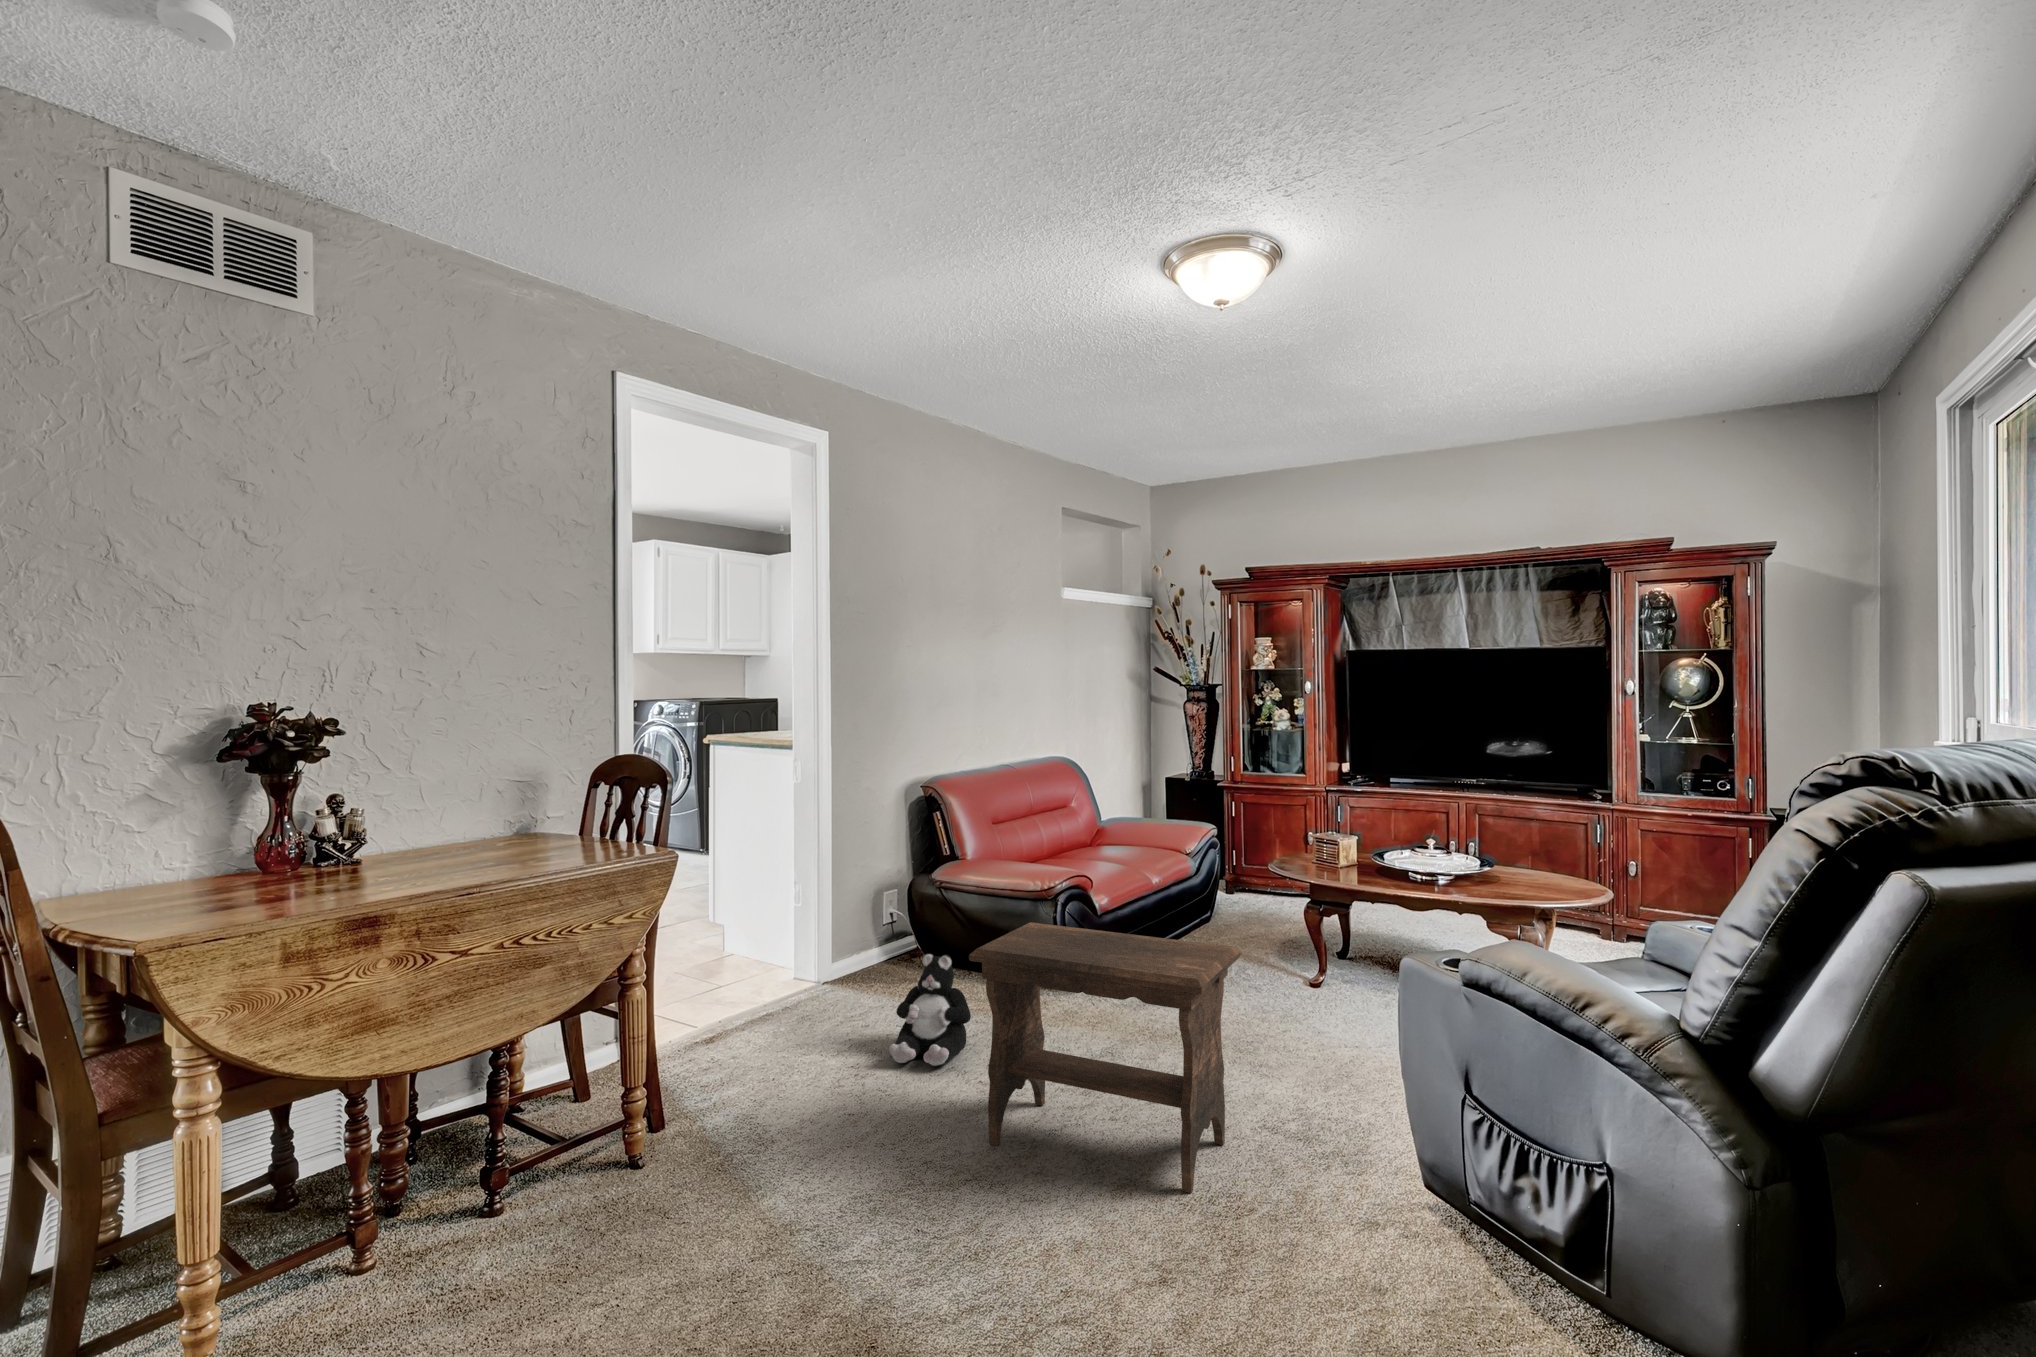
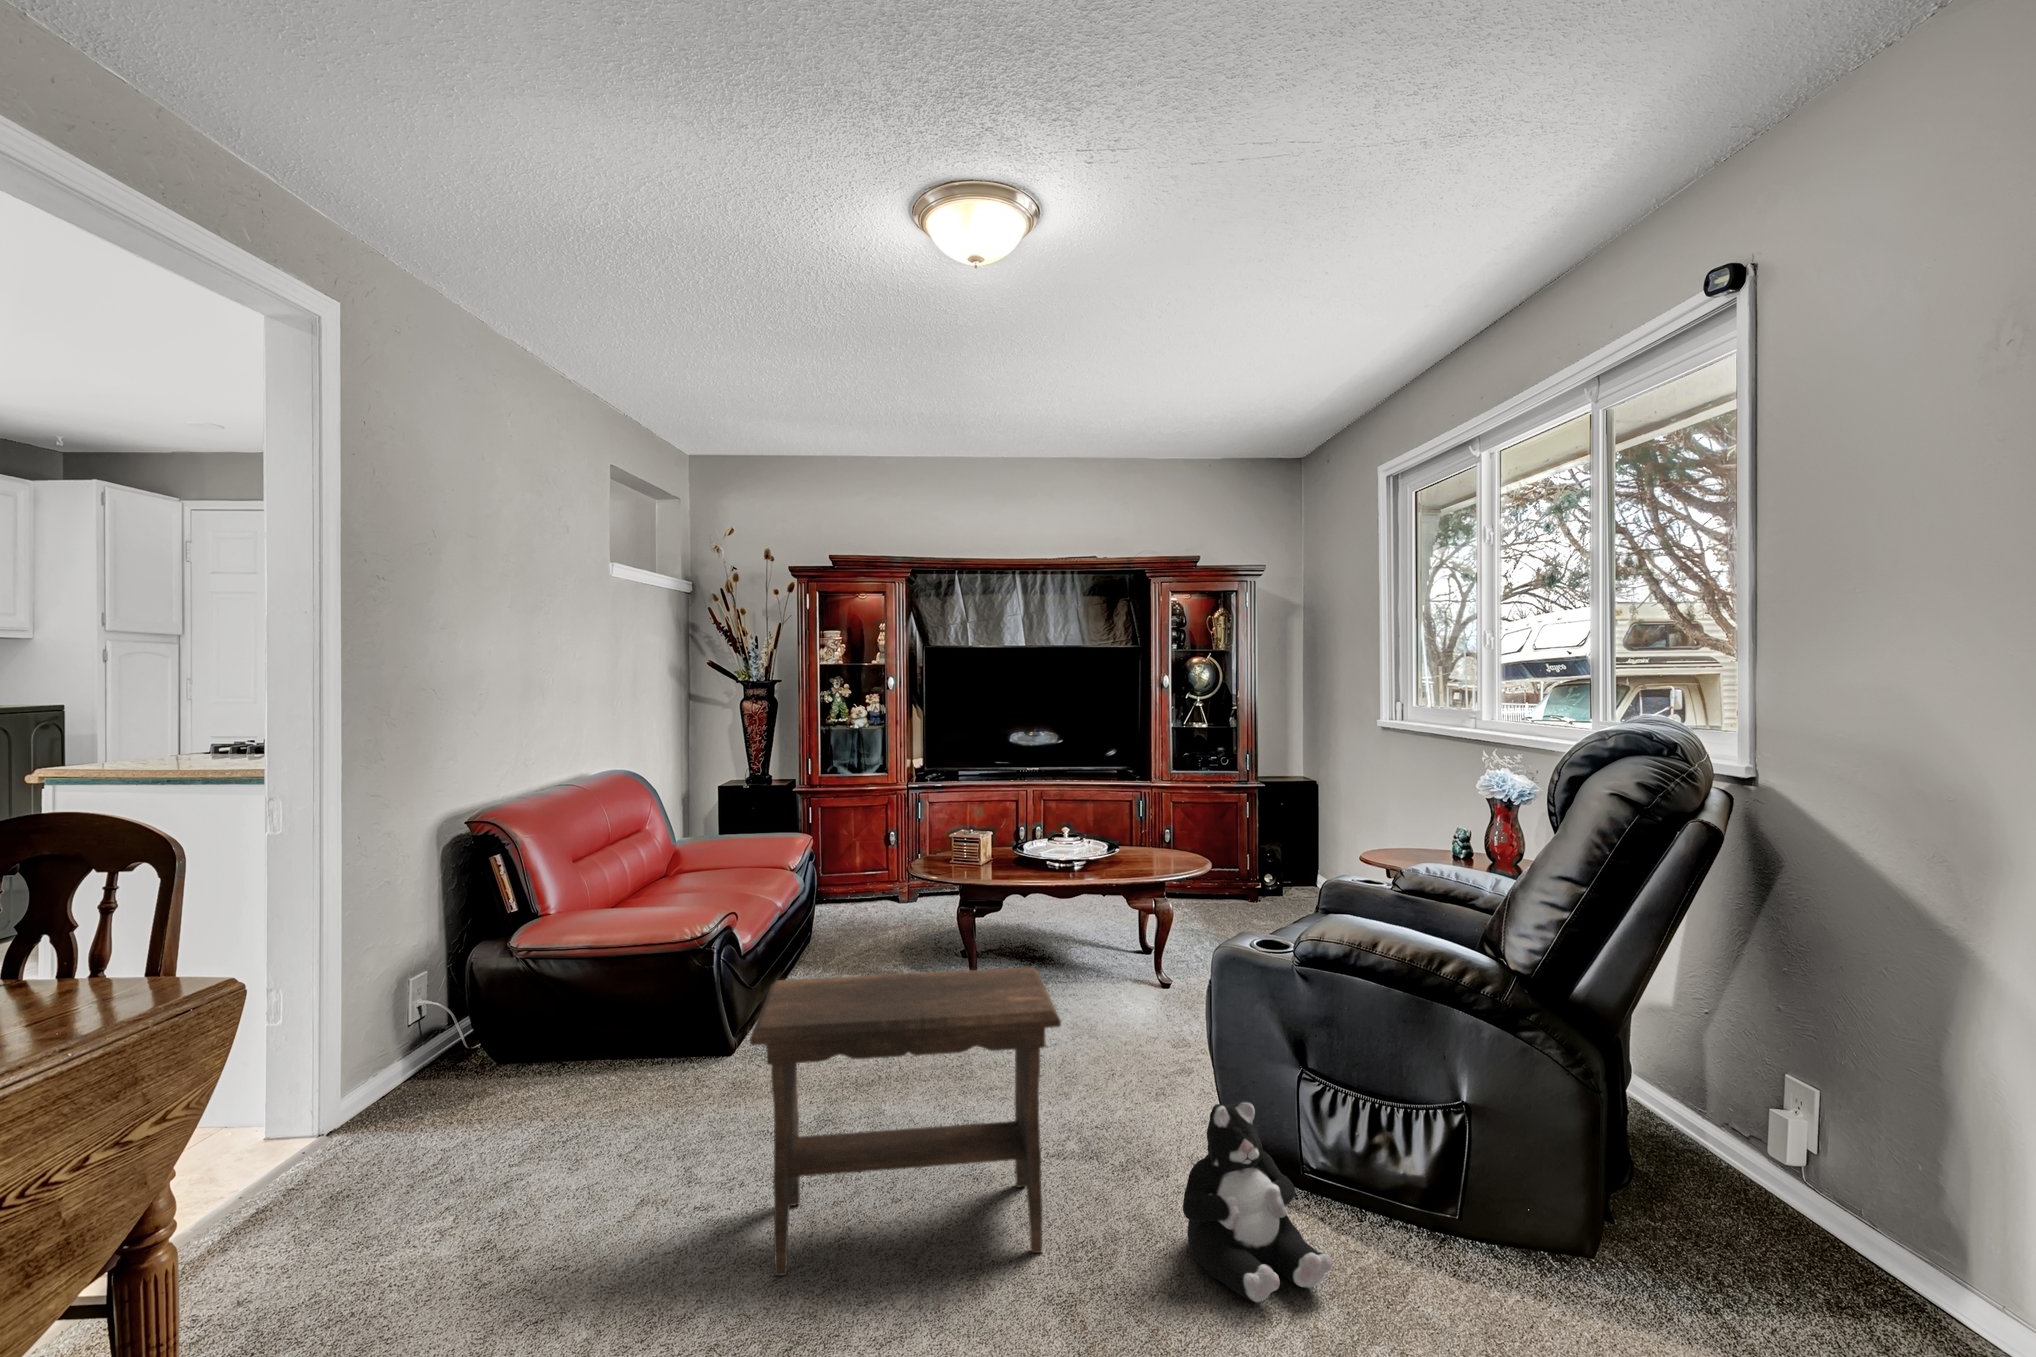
plush toy: present [889,953,971,1066] -> present [1183,1099,1332,1302]

